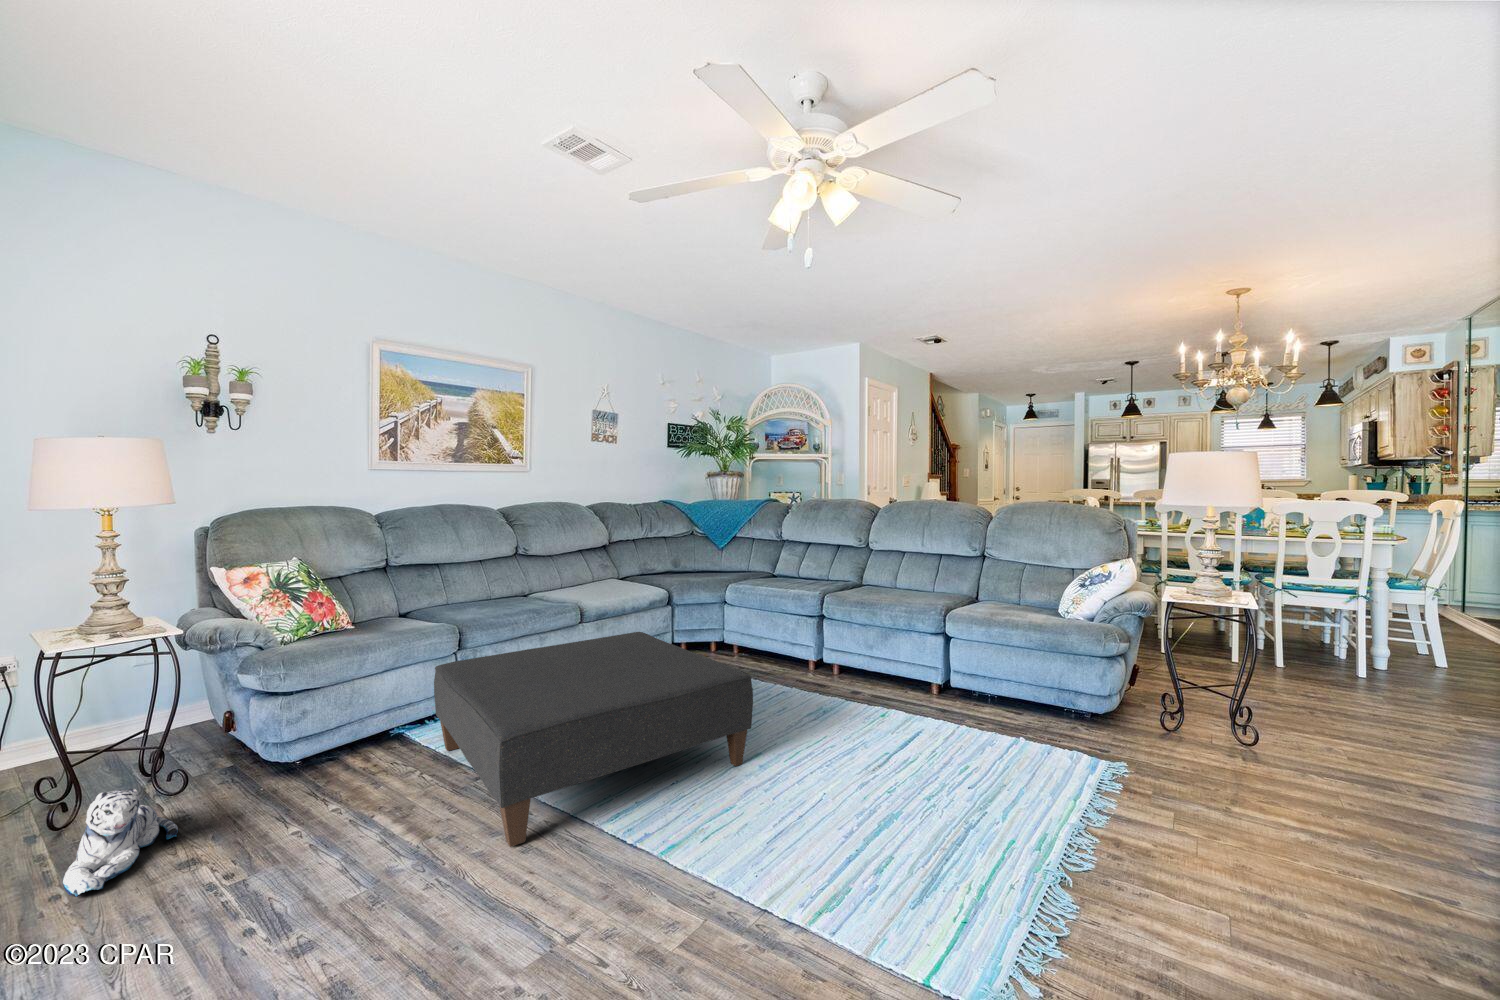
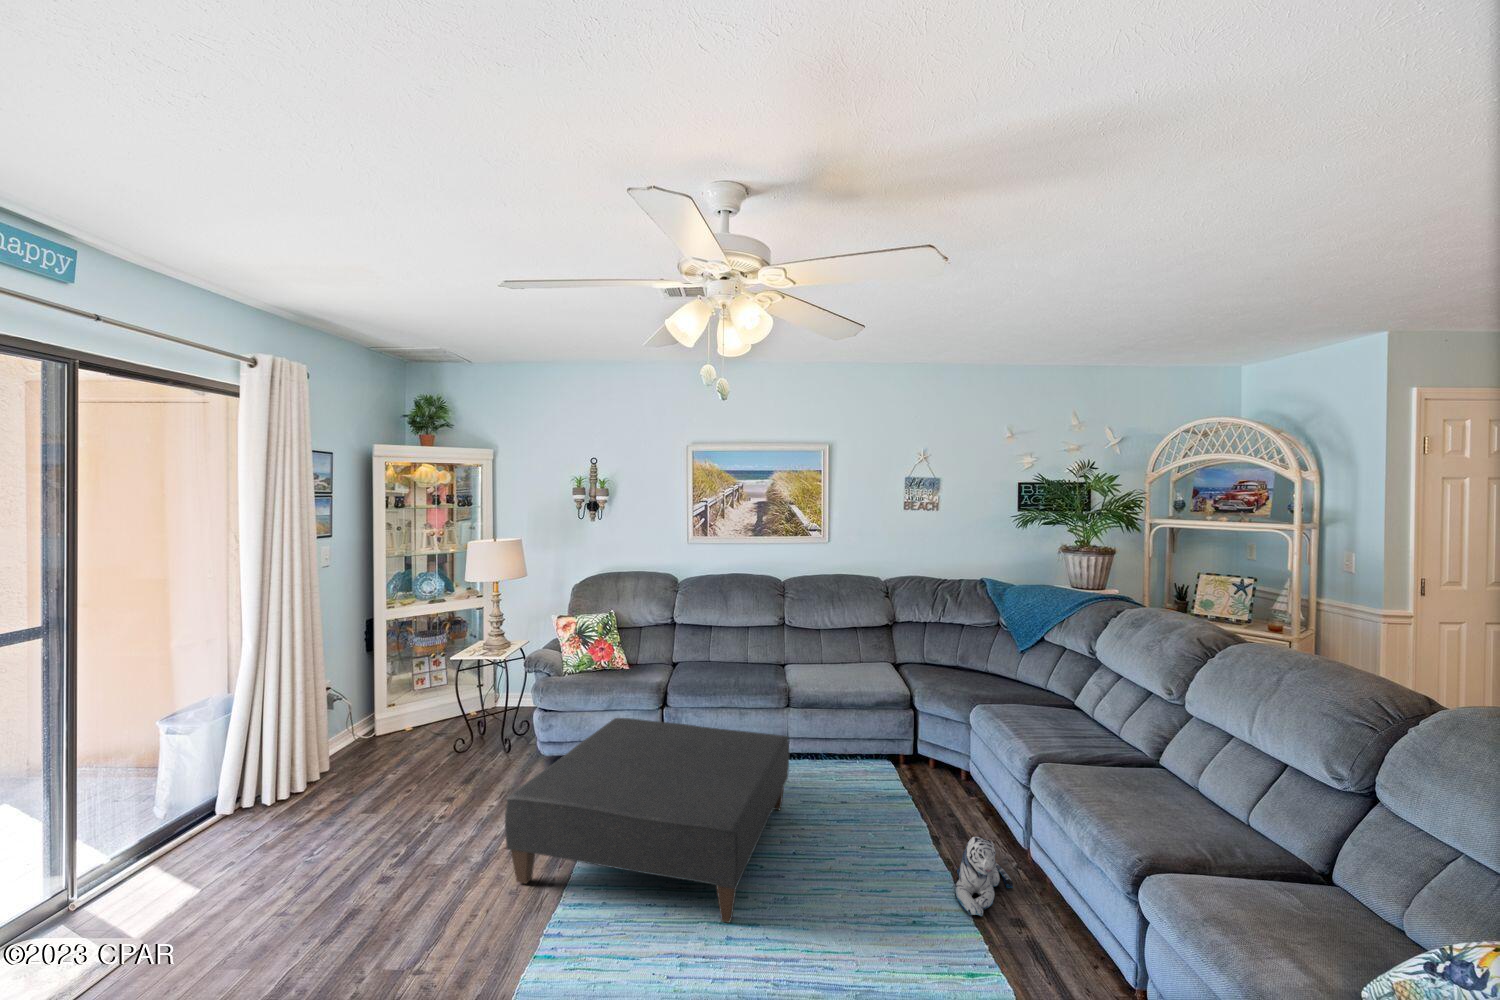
plush toy: present [63,789,178,897] -> present [955,837,1013,916]

